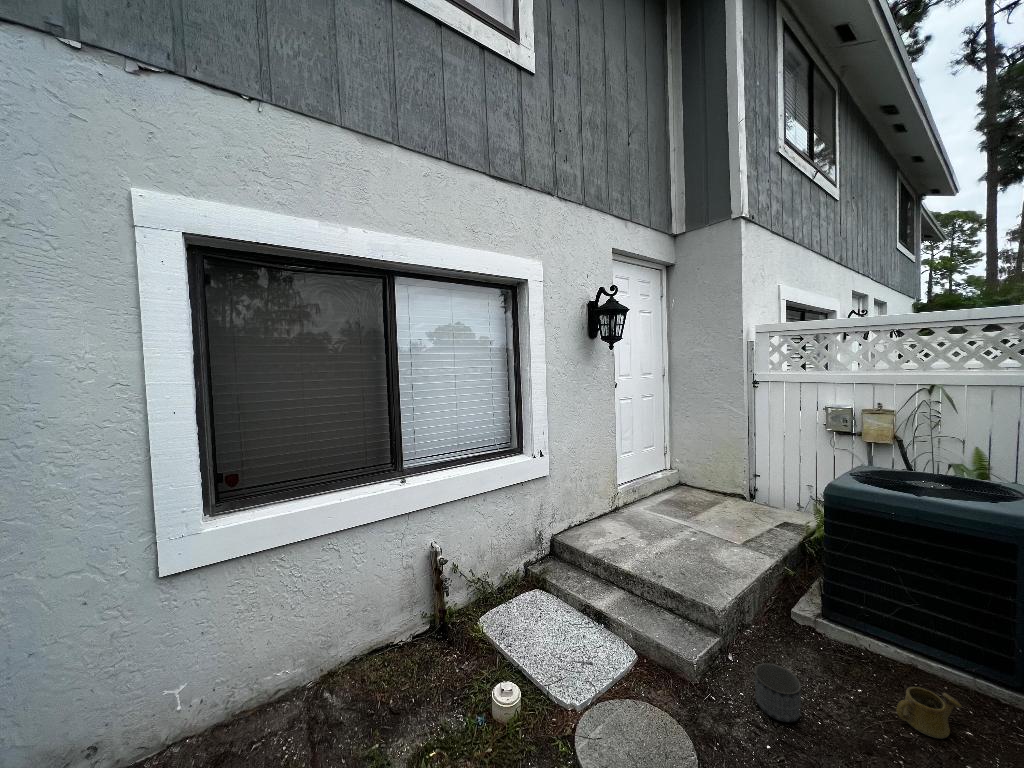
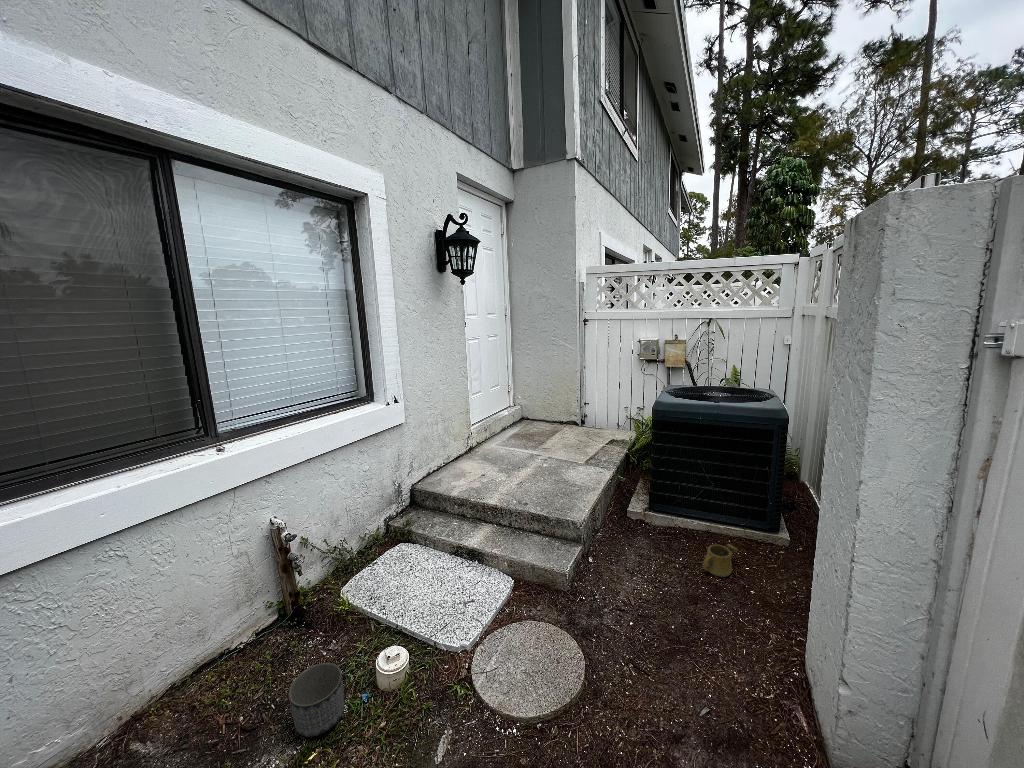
planter: present [755,663,801,722] -> present [289,663,344,737]

